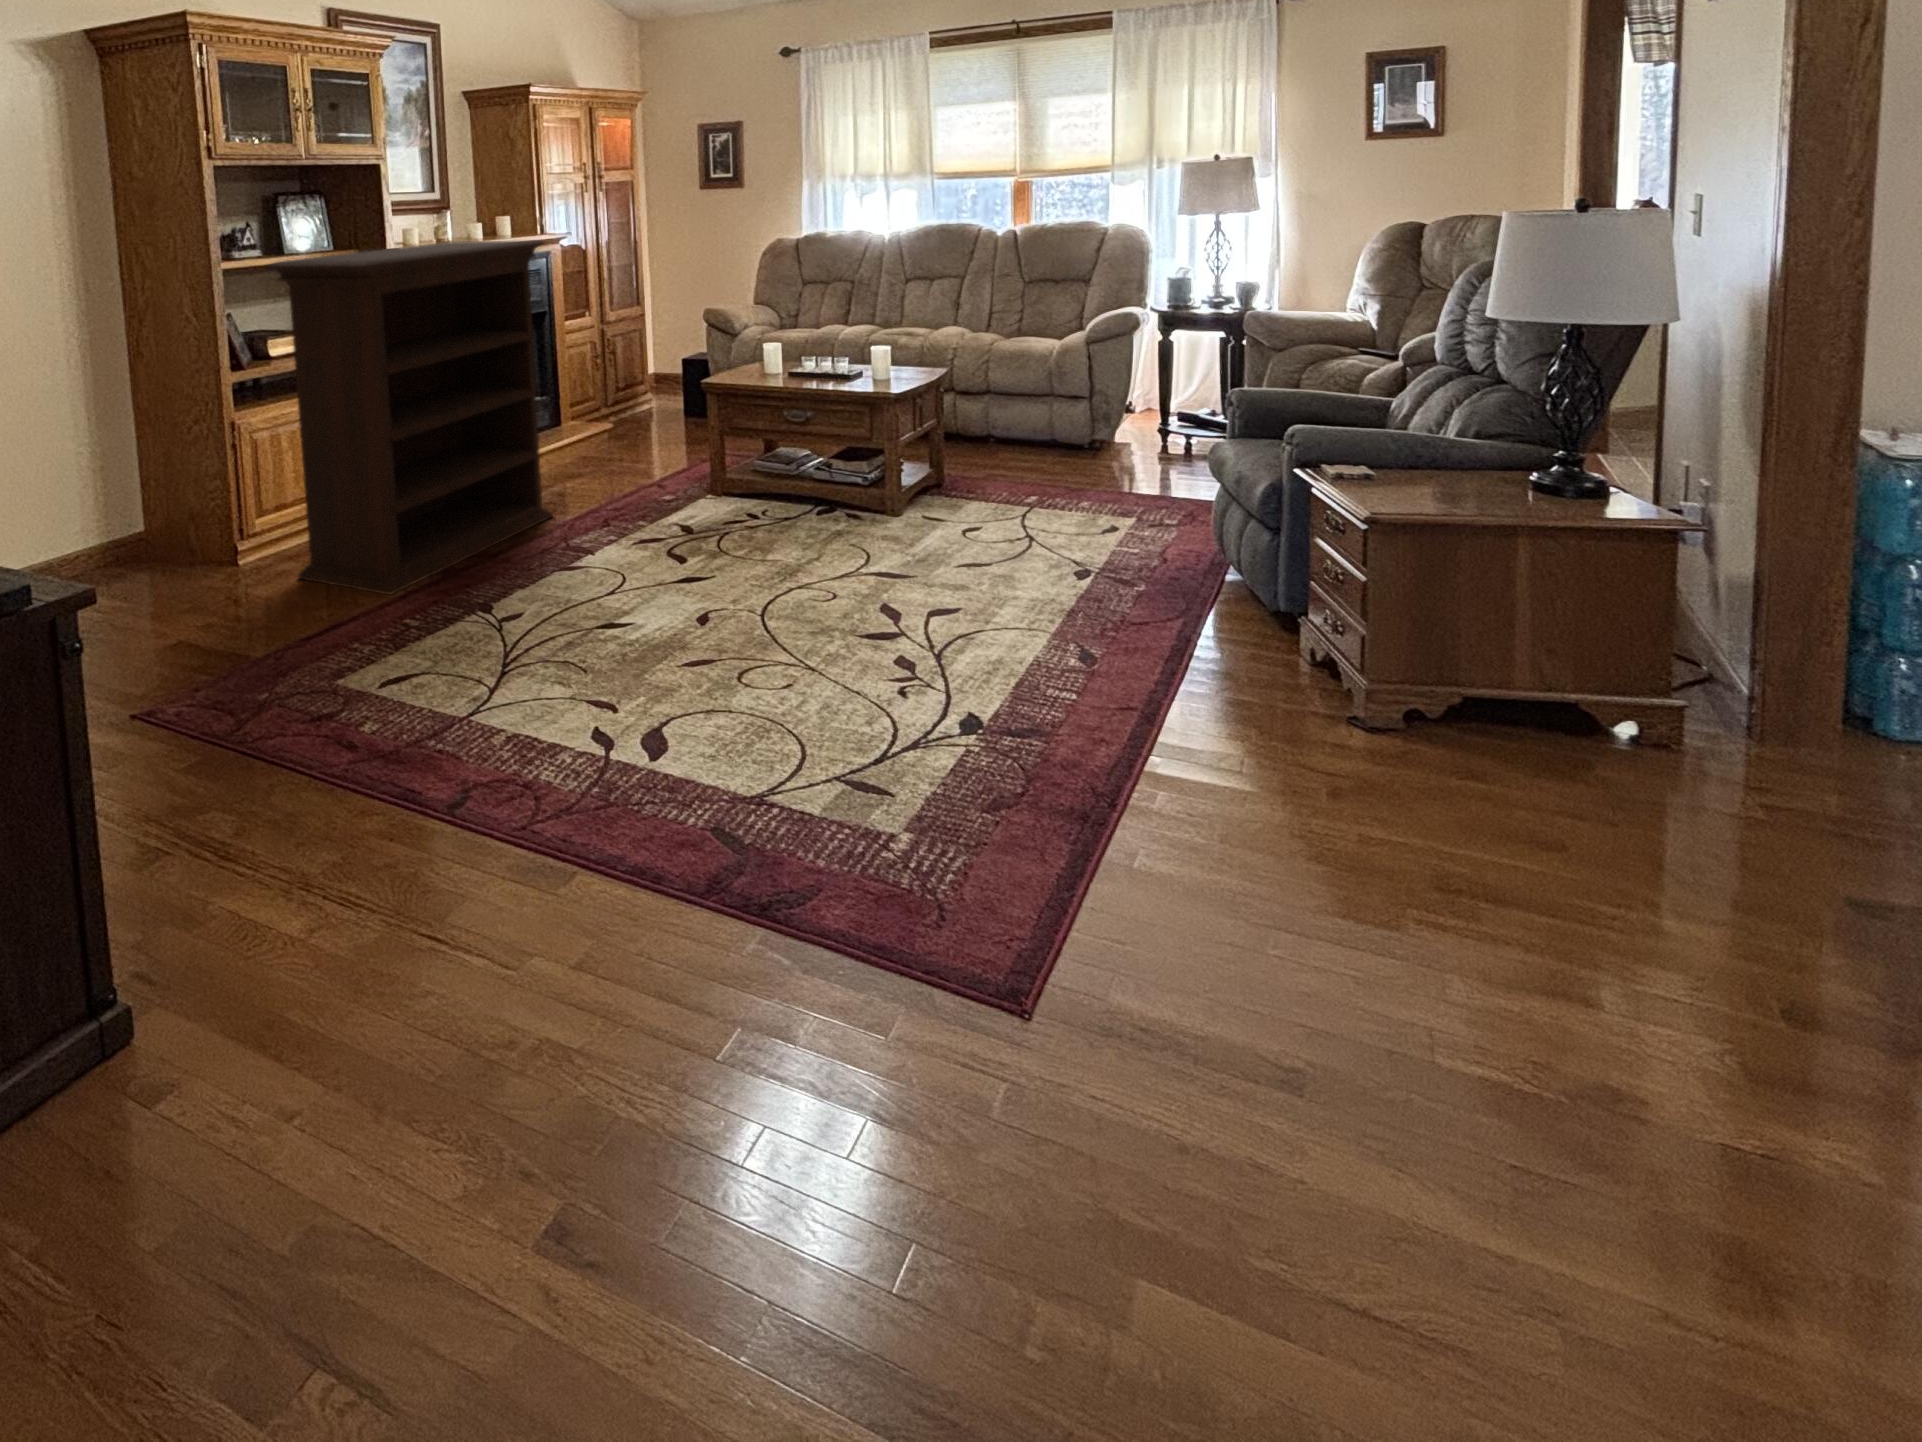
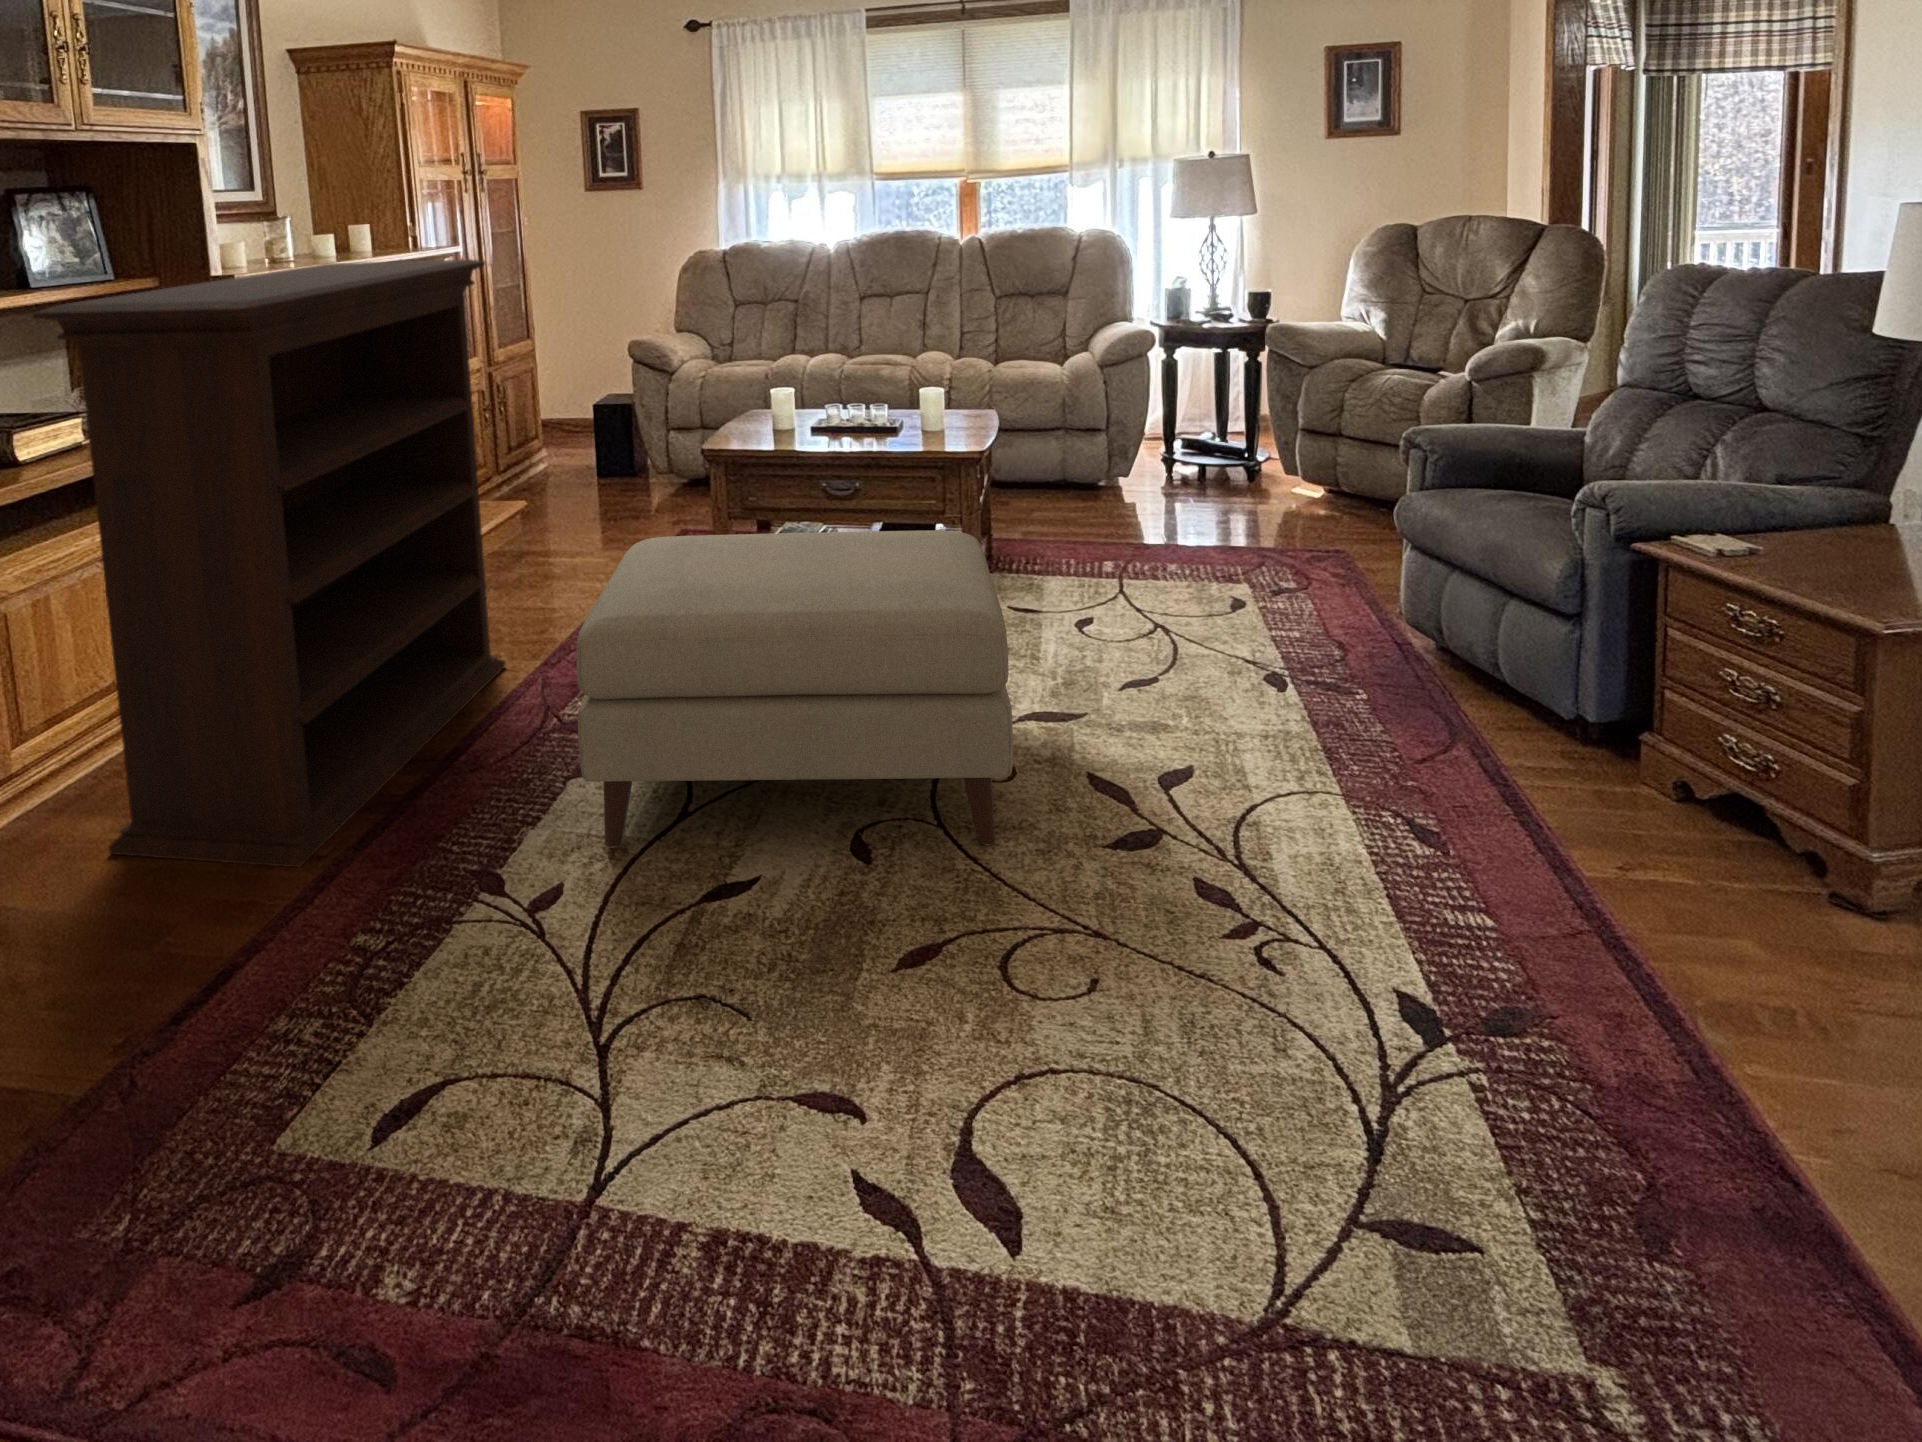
ottoman: none [541,427,844,630] -> present [576,530,1013,848]

